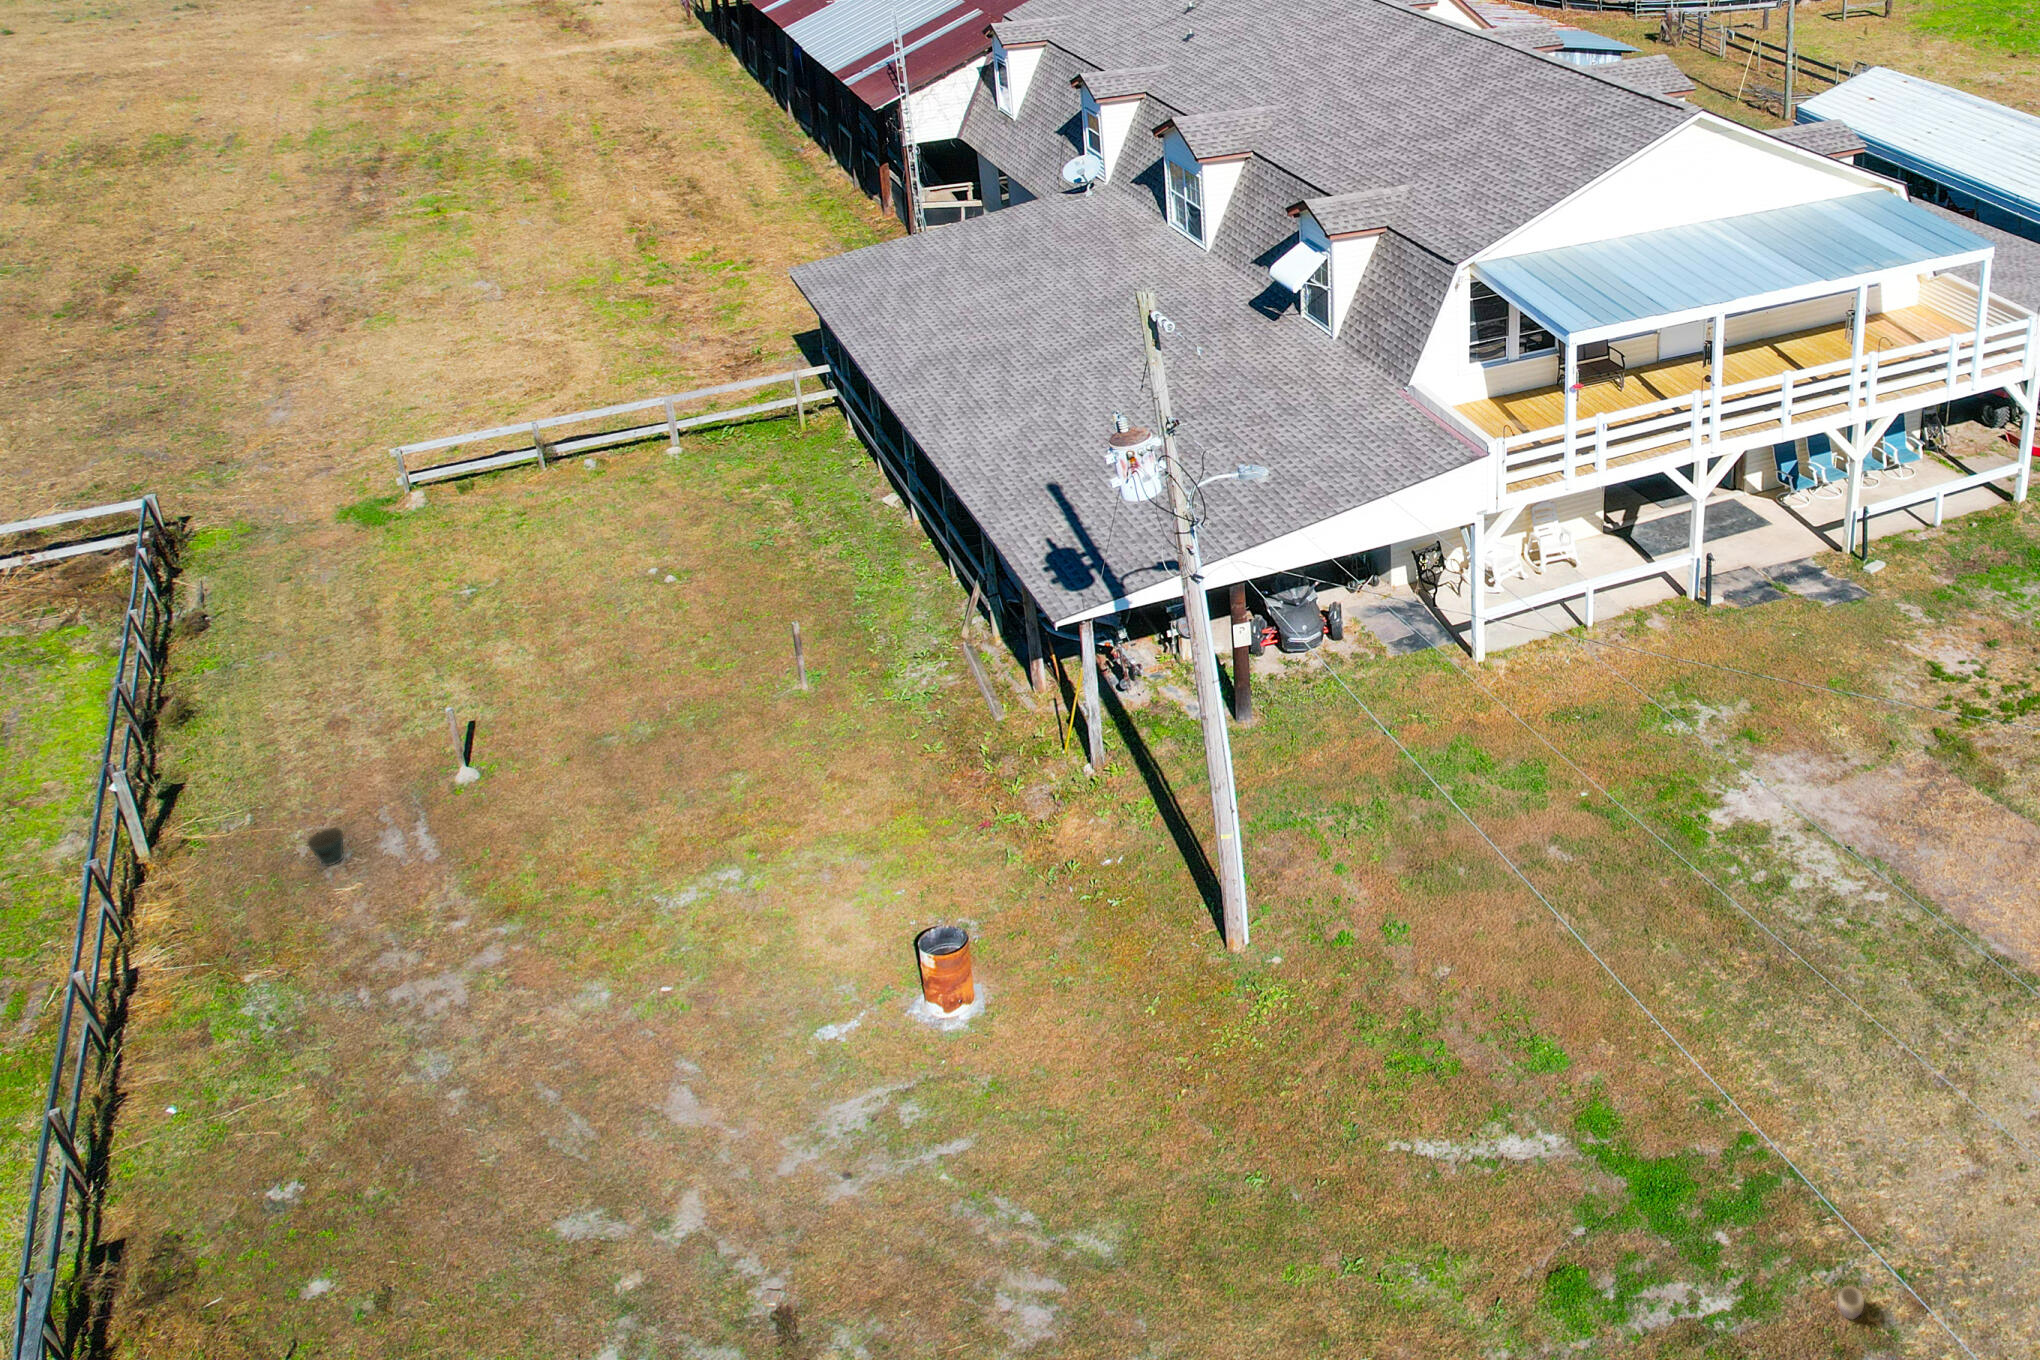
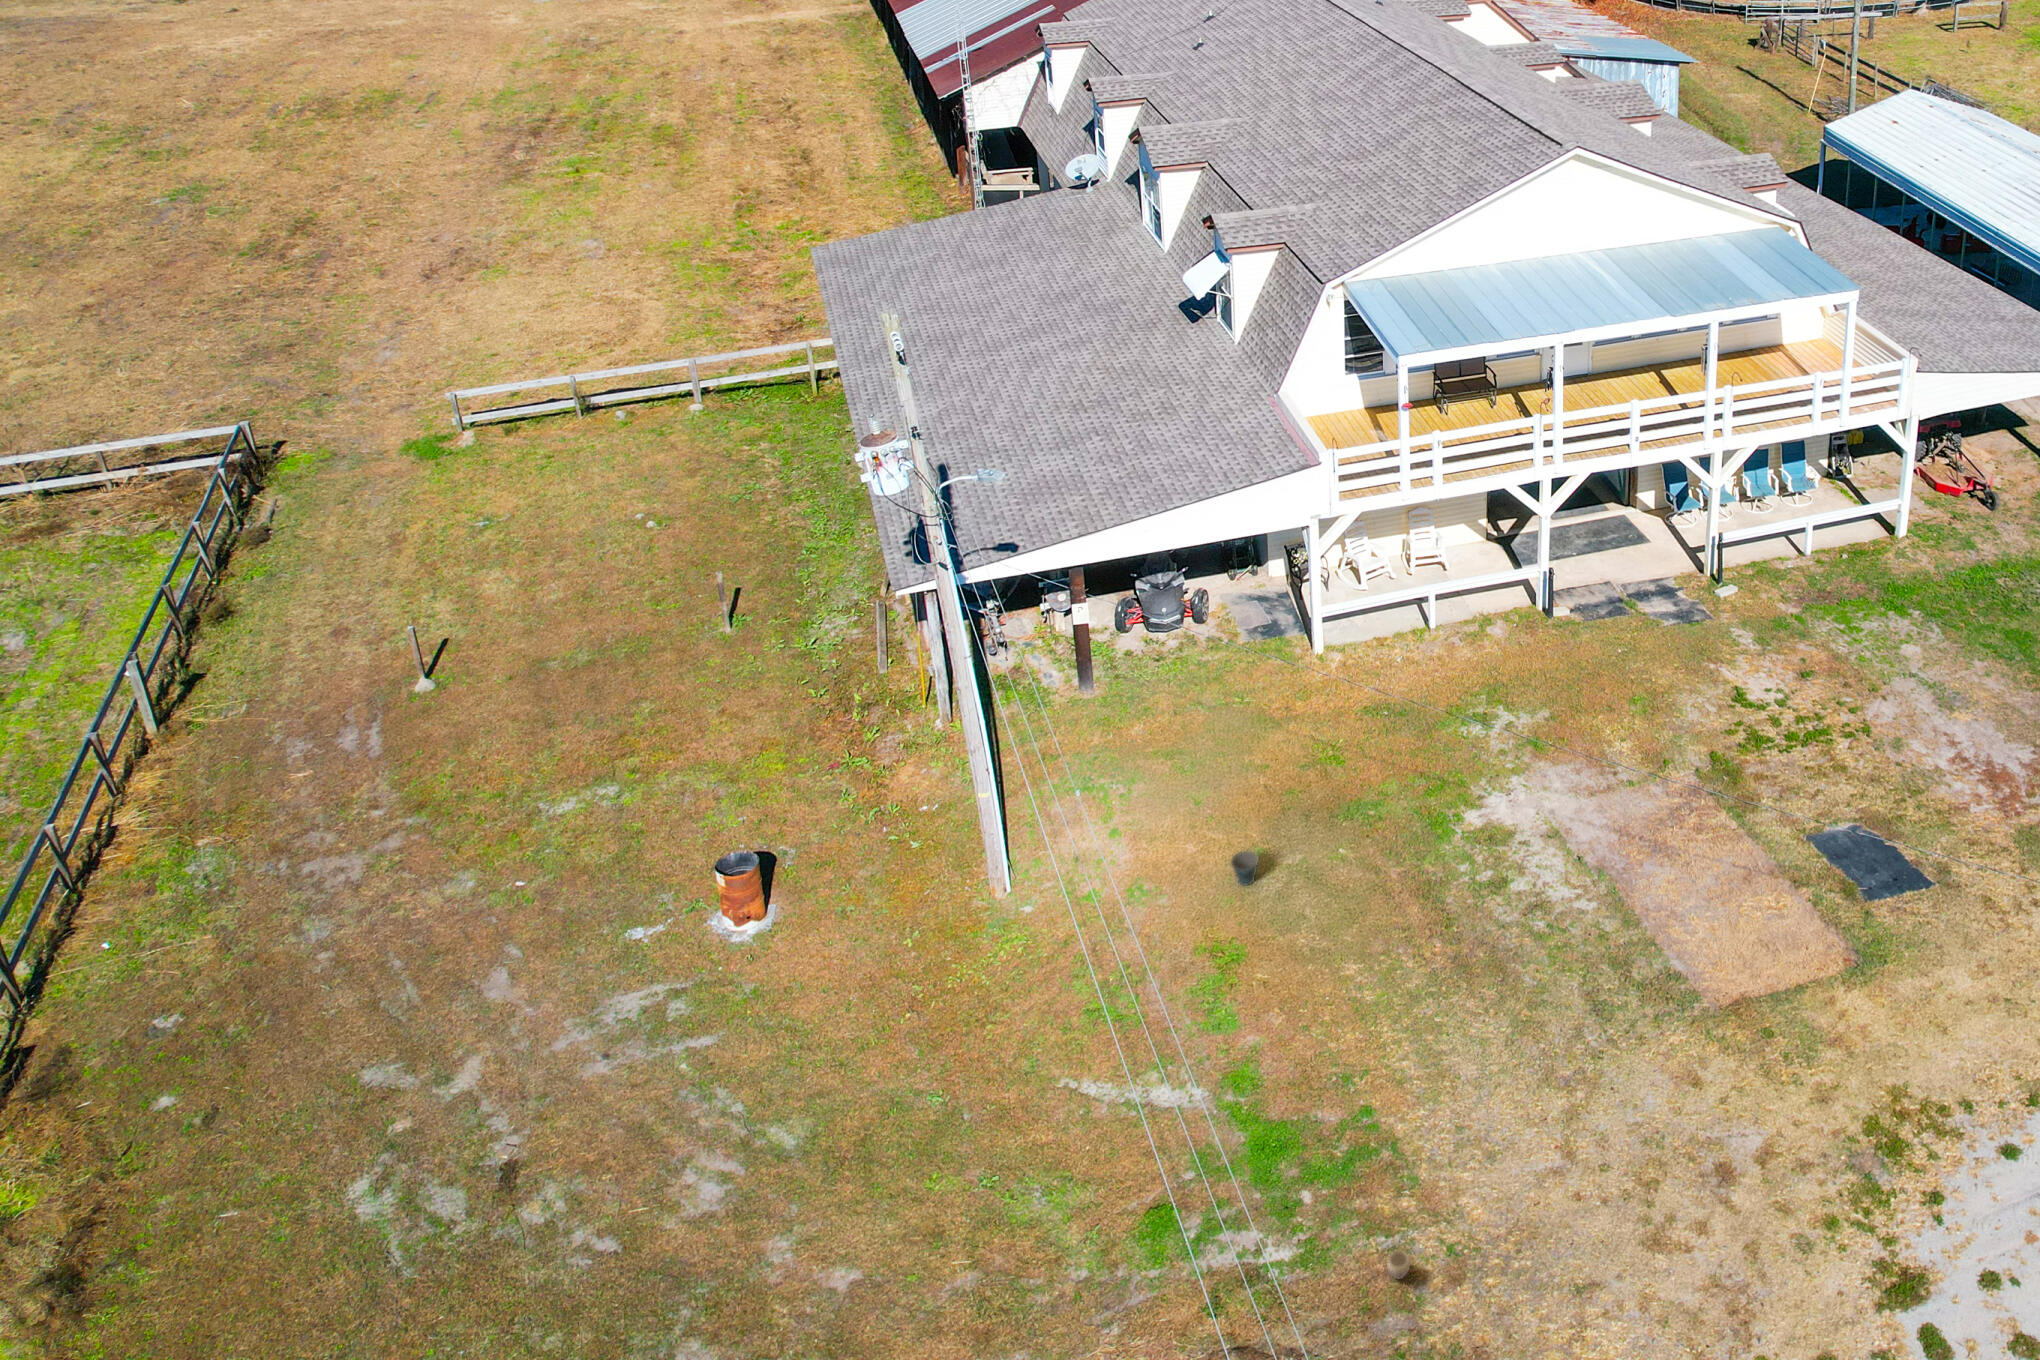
bucket: present [307,828,343,866] -> present [1231,850,1259,886]

